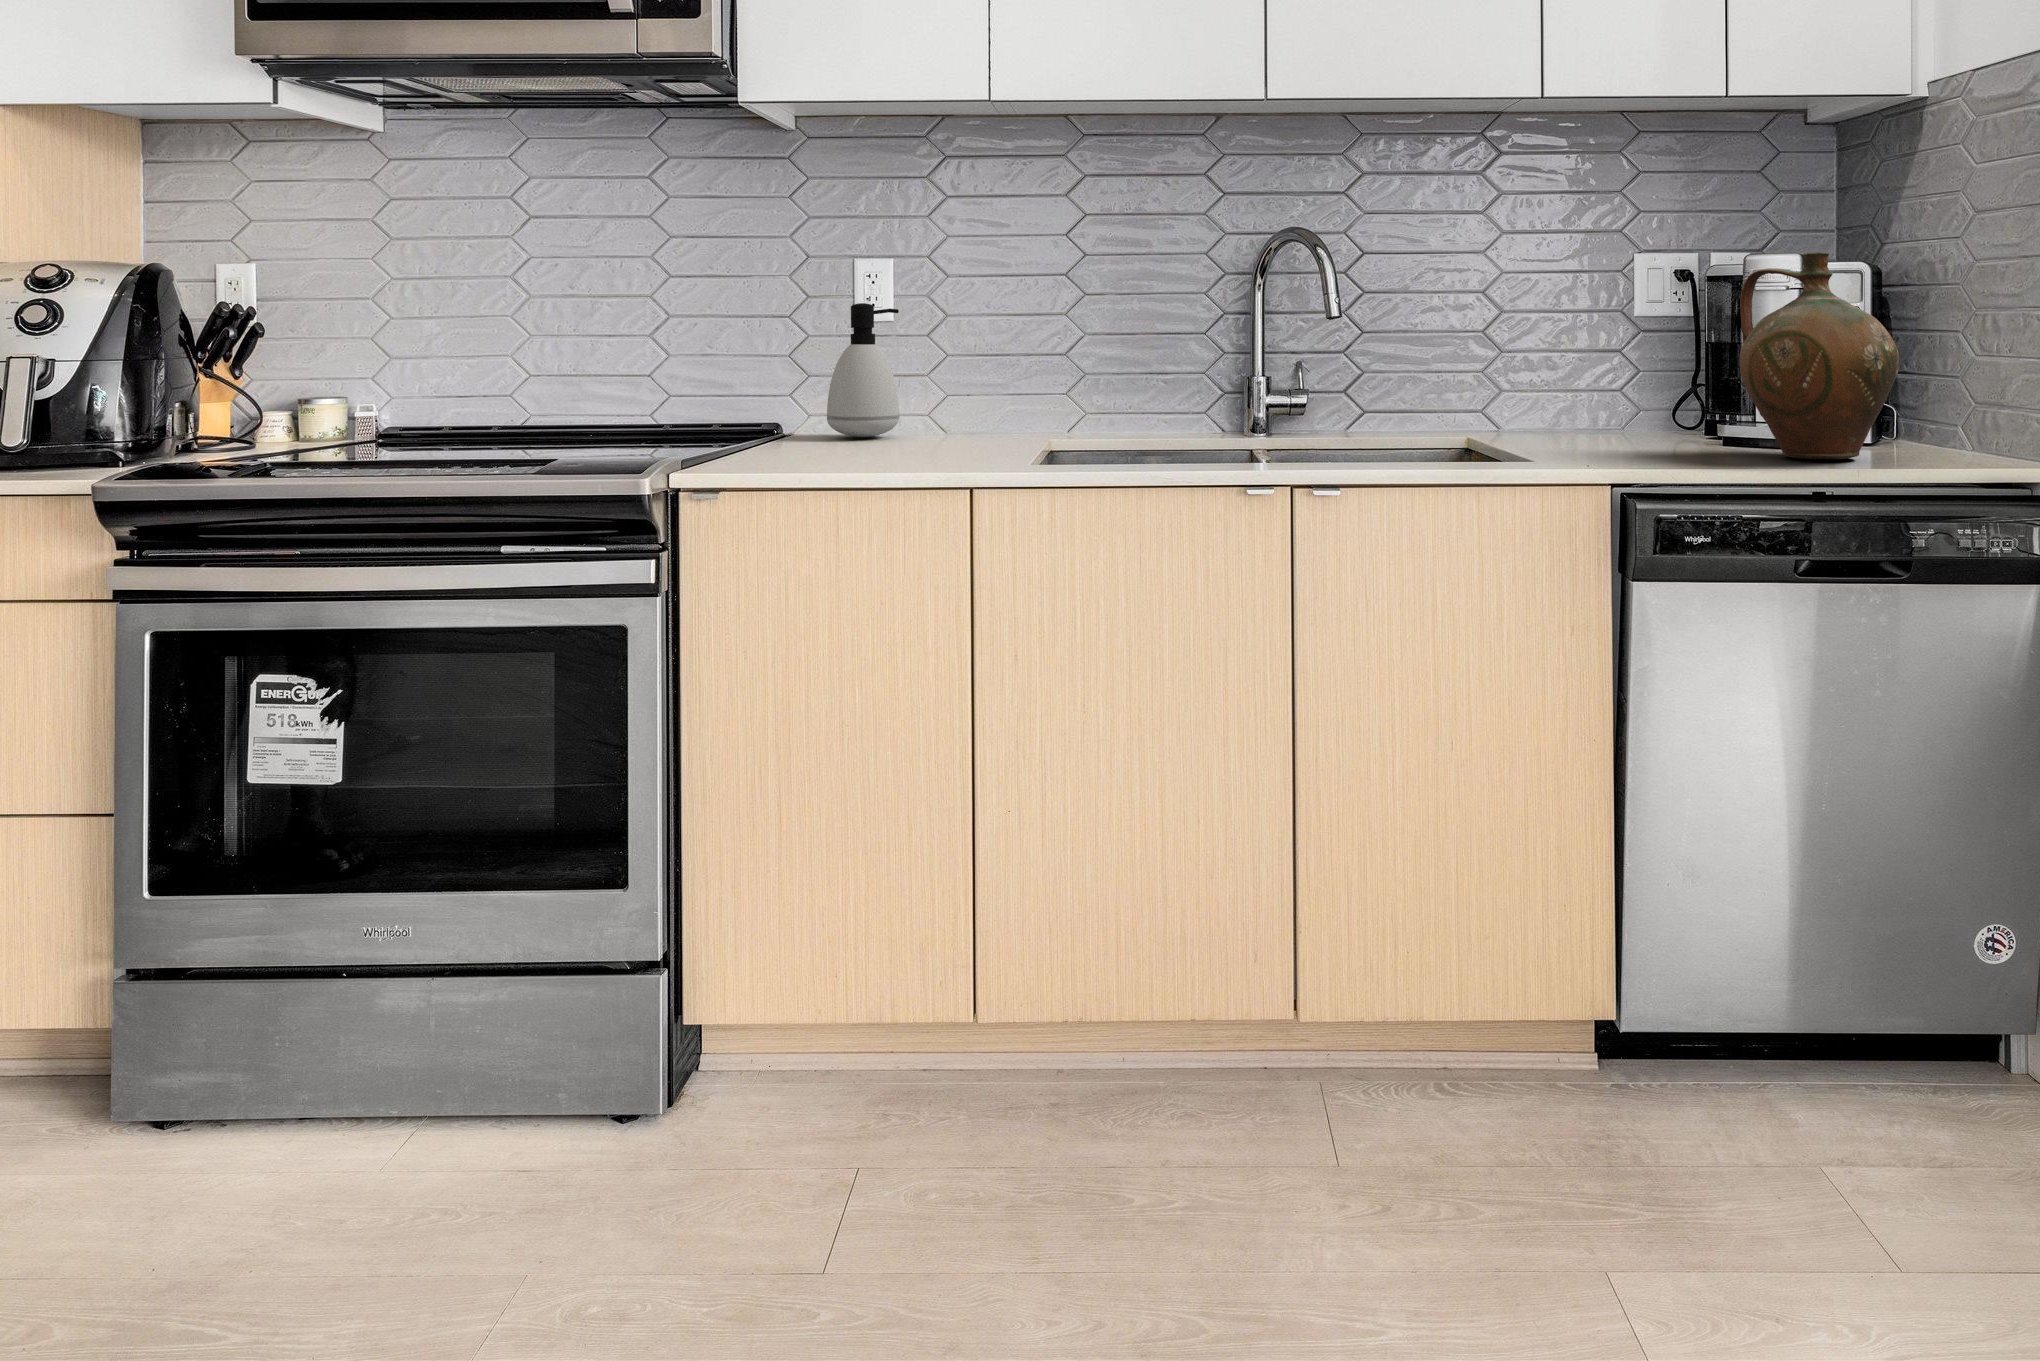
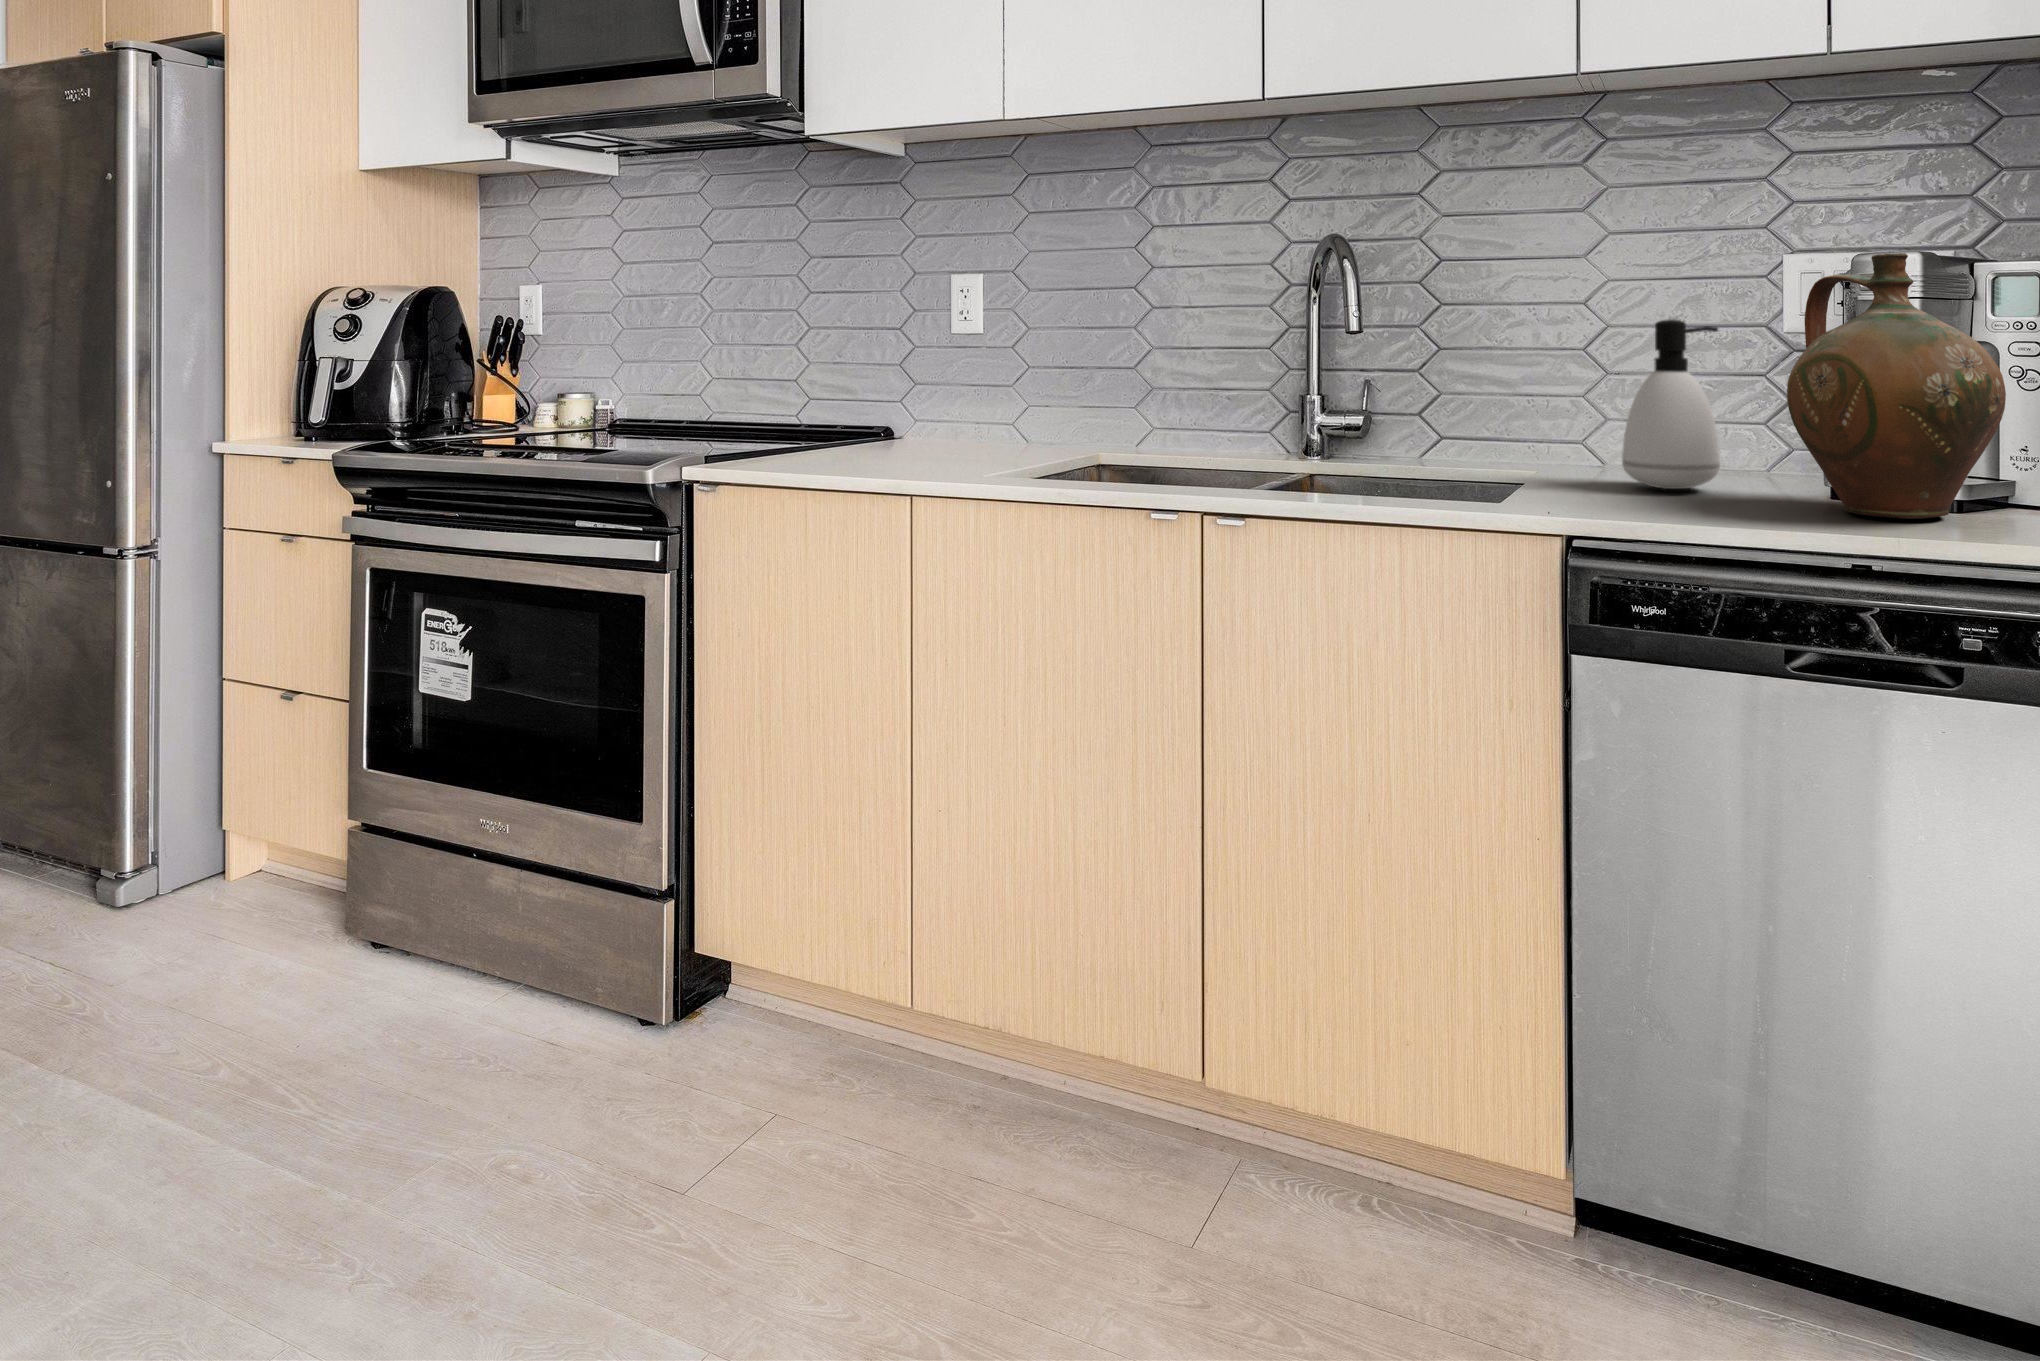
soap dispenser: present [827,303,899,437] -> present [1622,319,1720,489]

